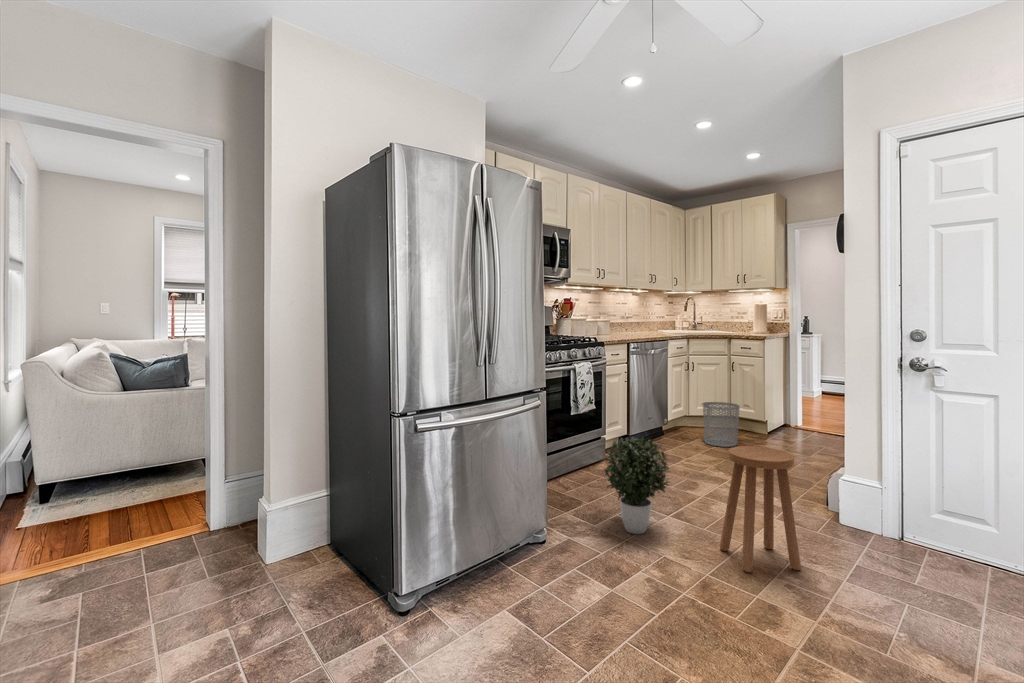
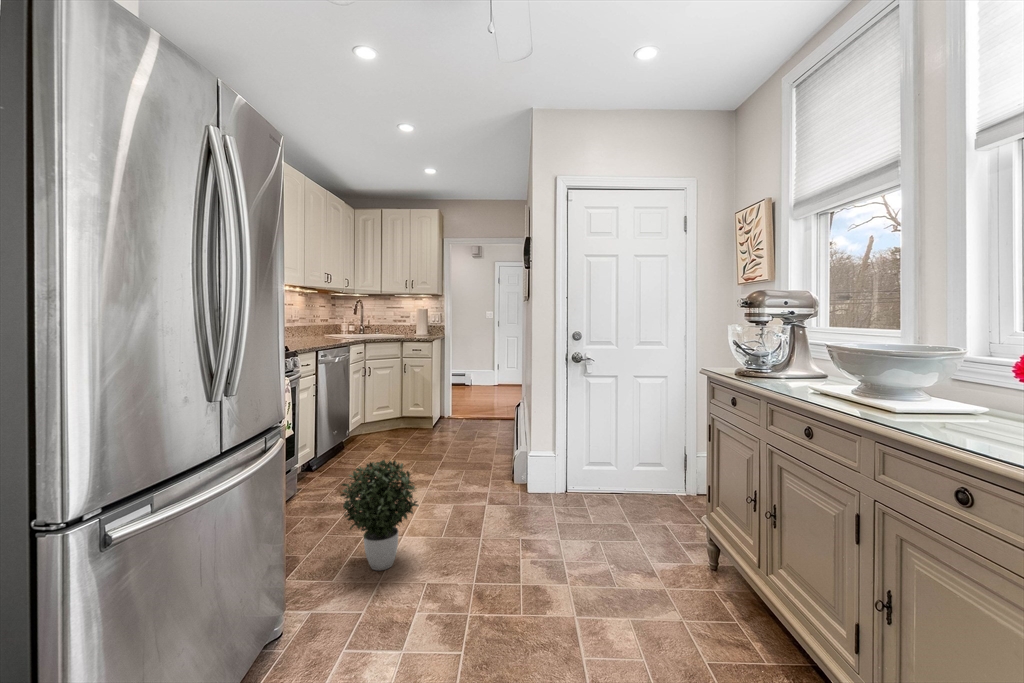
waste bin: present [703,402,740,447] -> none [387,404,420,447]
stool: present [720,446,801,572] -> none [469,445,536,567]

